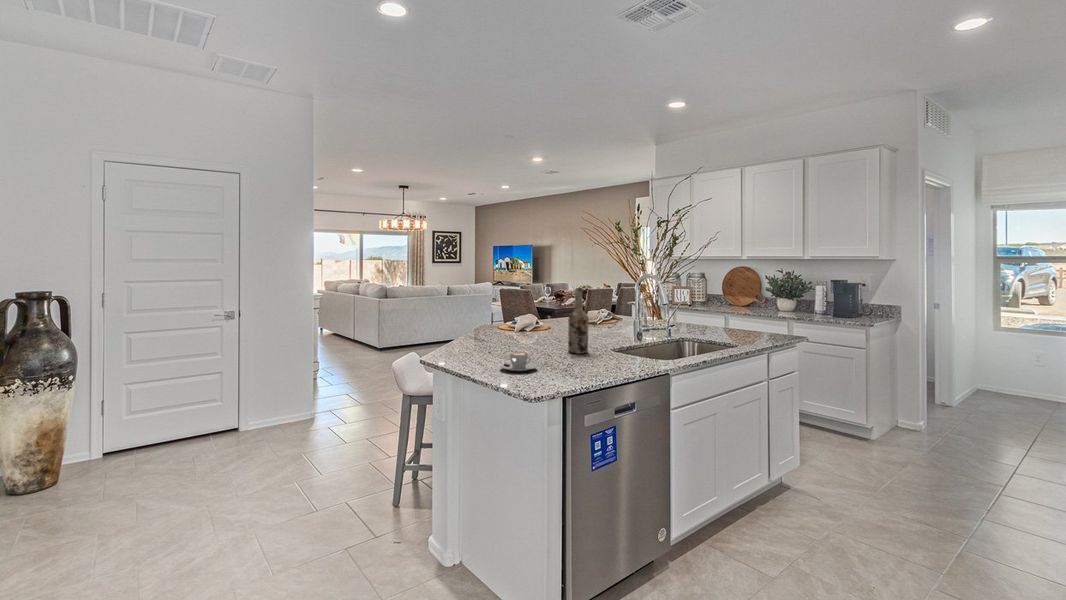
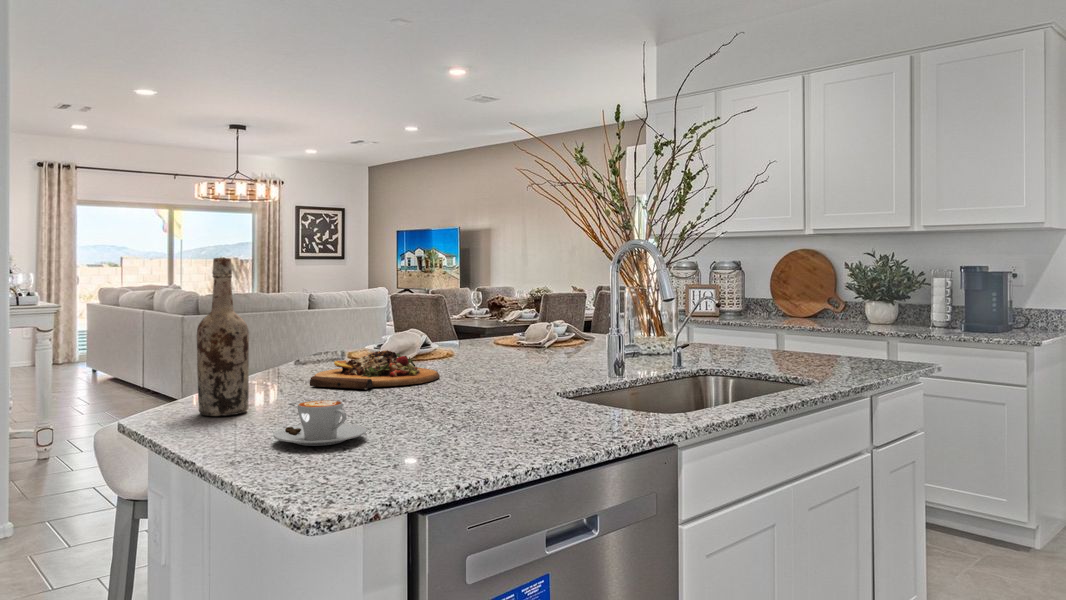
wine bottle: present [568,288,589,354] -> present [197,258,249,416]
cutting board: none [494,328,553,347] -> present [310,350,440,389]

